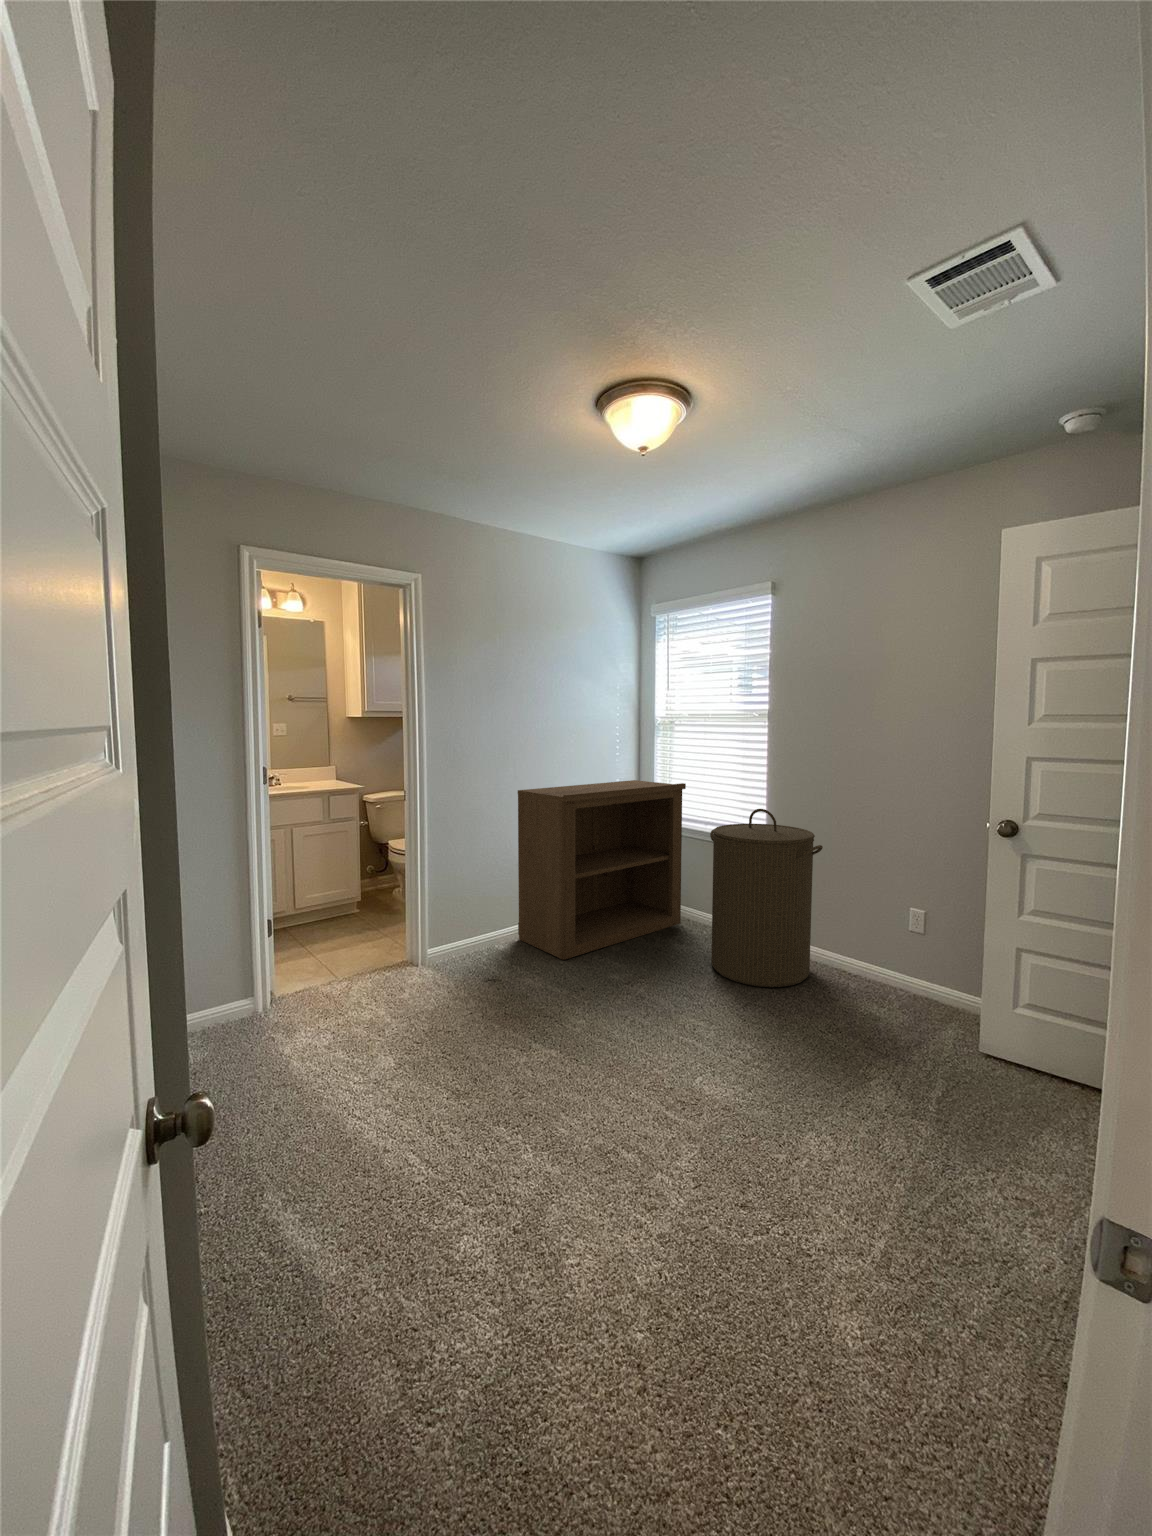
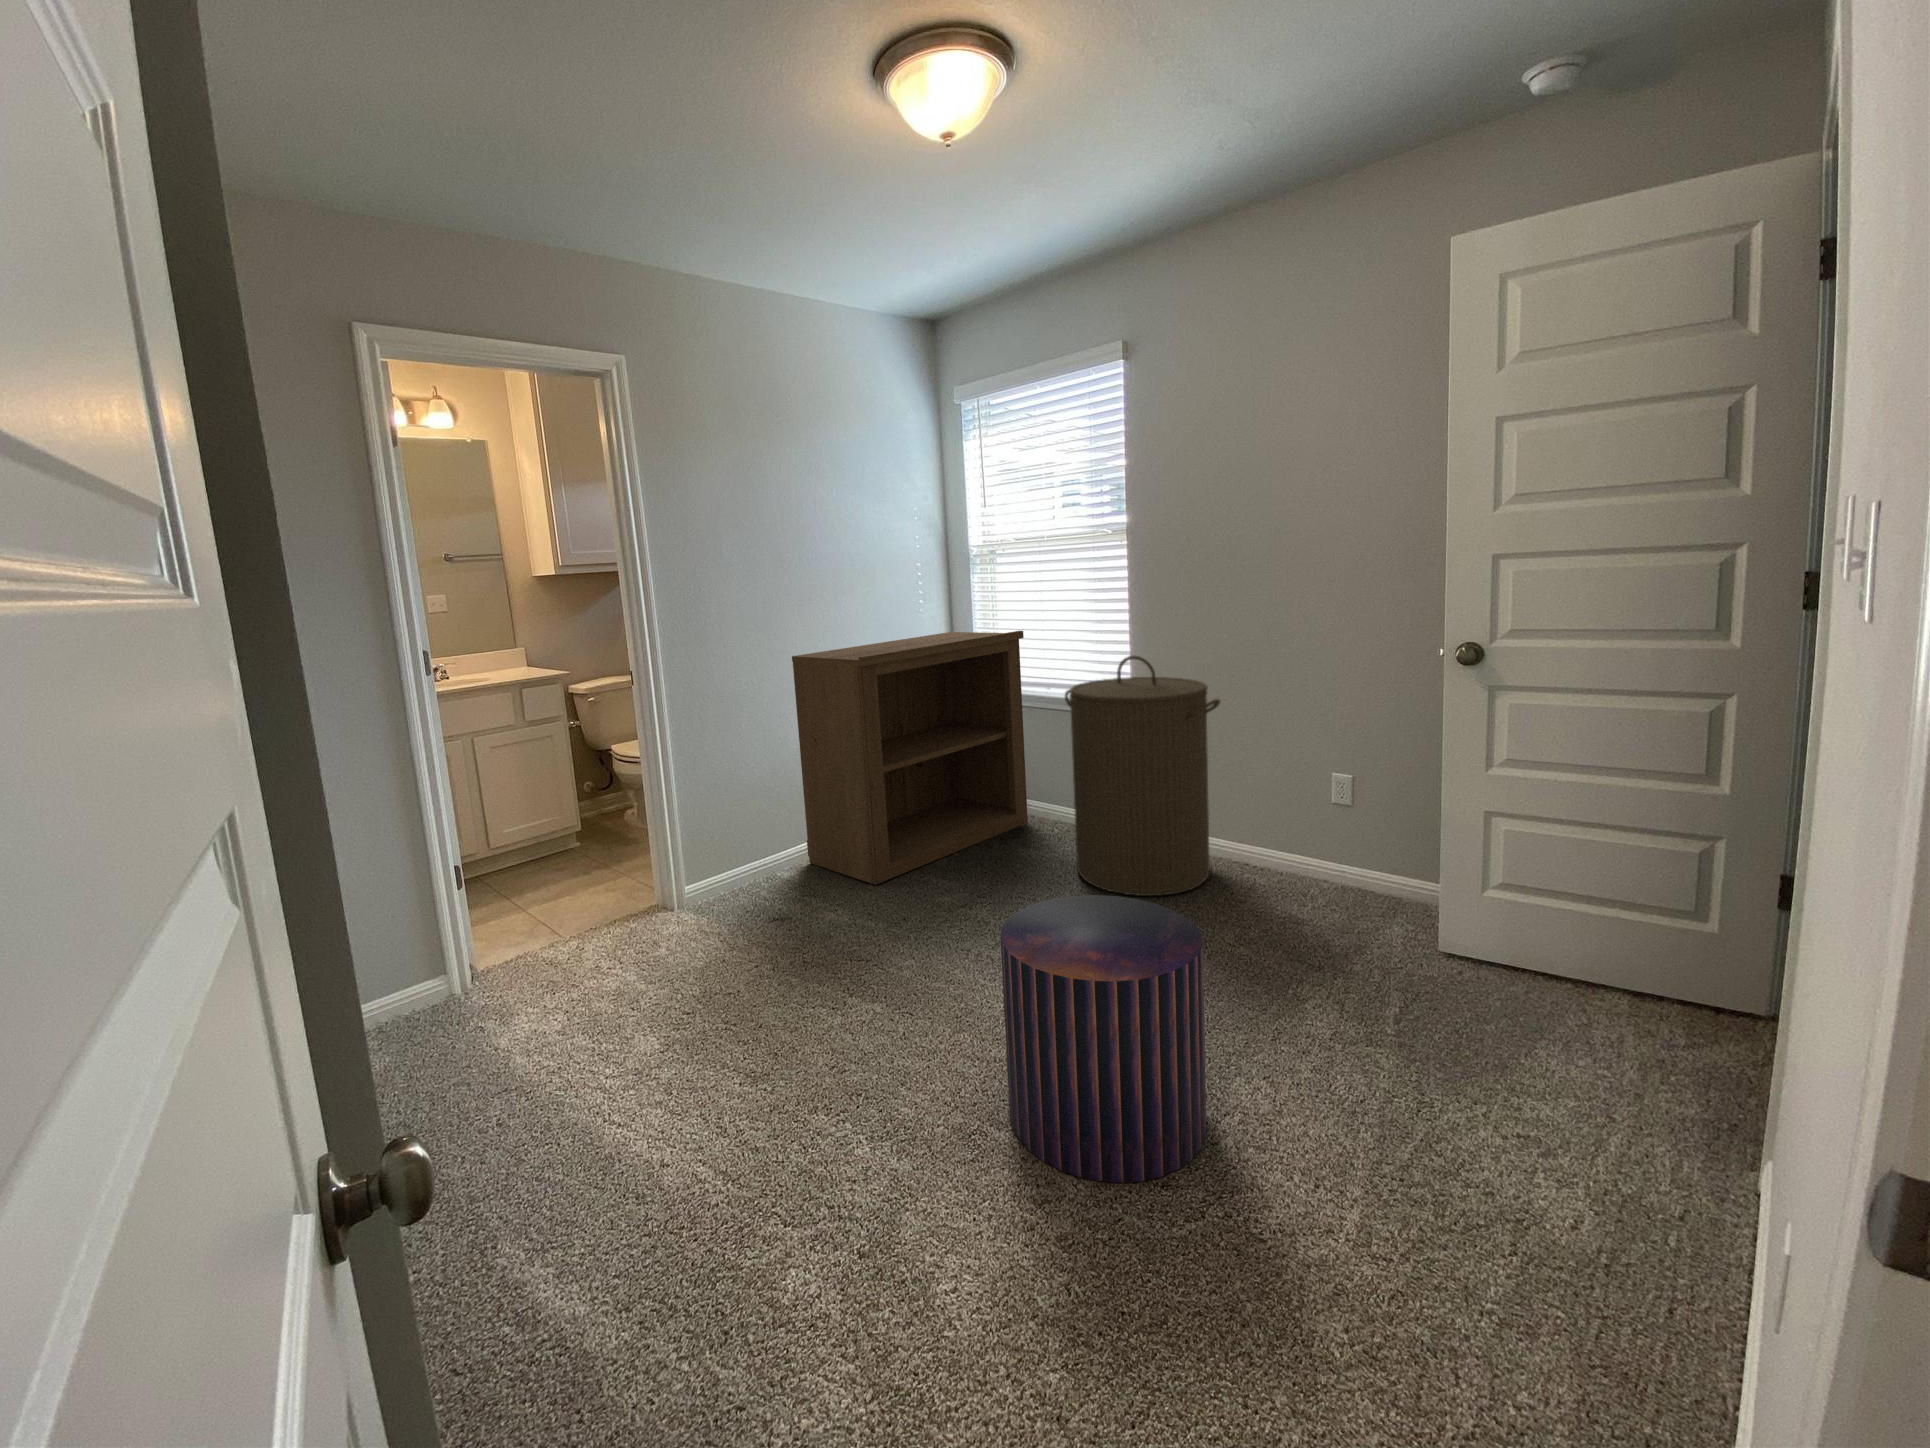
pouf: none [636,982,783,1199] -> present [1000,895,1206,1183]

